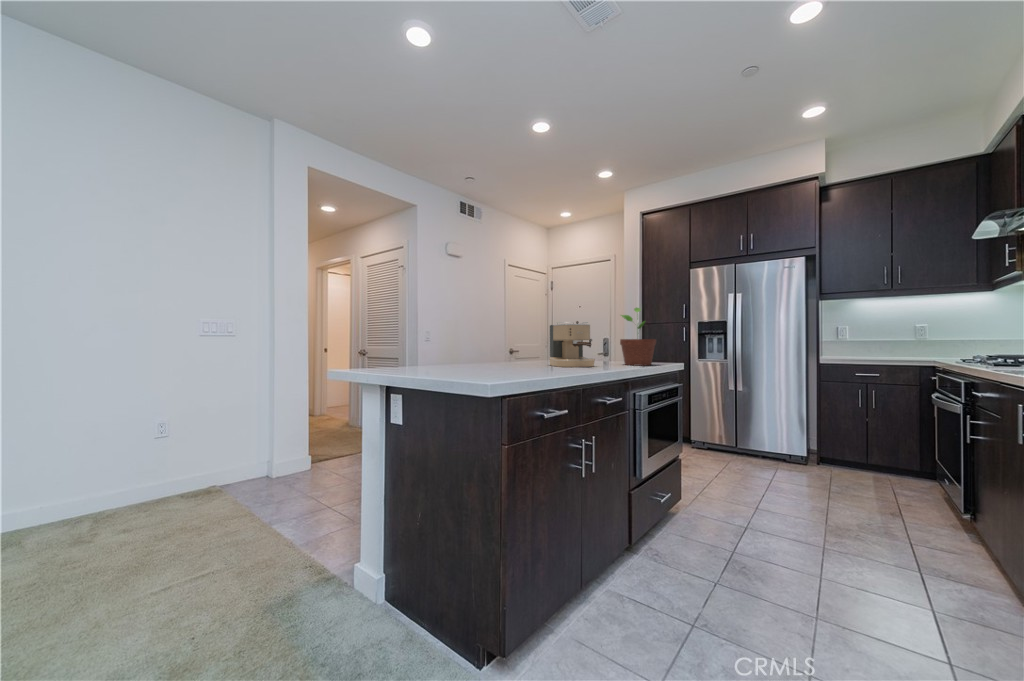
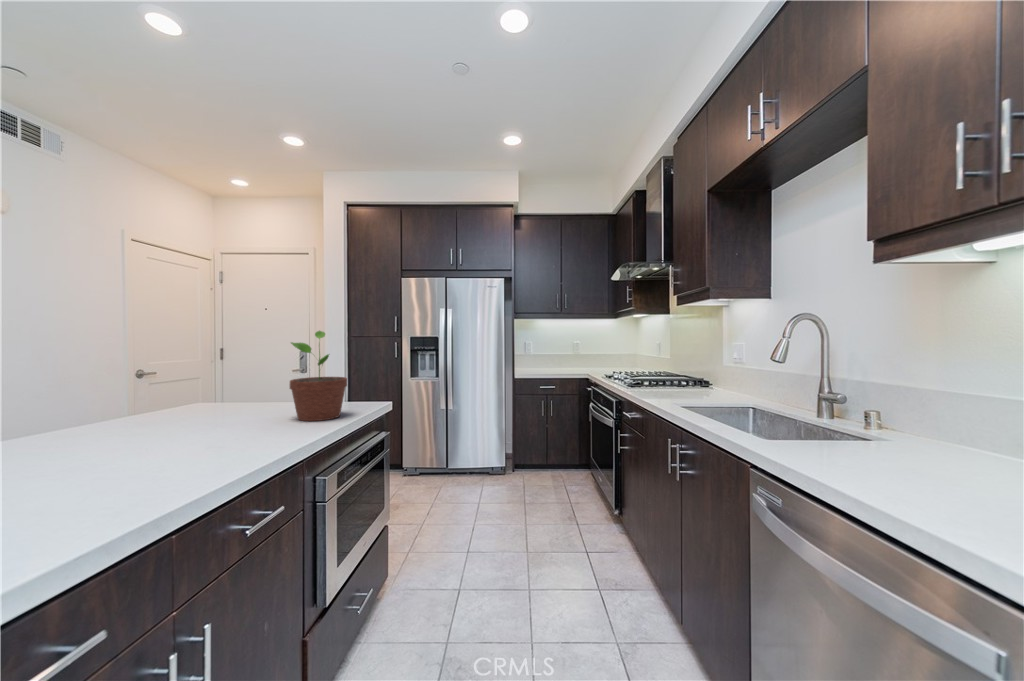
coffee maker: present [549,321,595,367] -> none [123,362,230,457]

